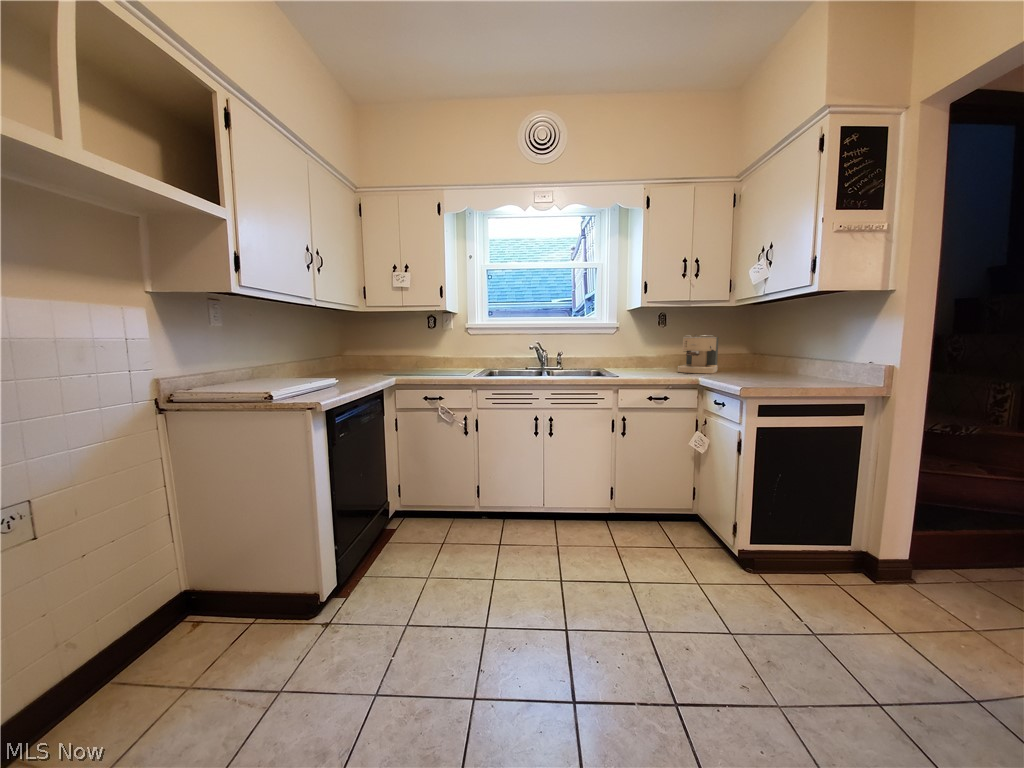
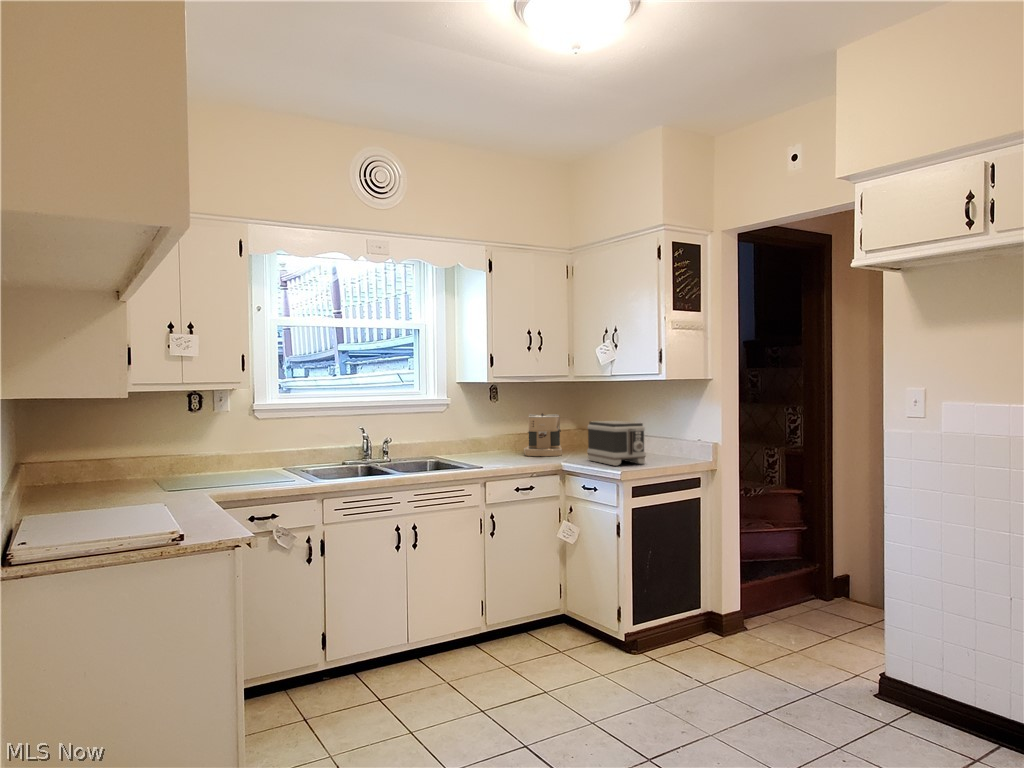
toaster: none [728,340,786,383] -> present [587,421,646,466]

